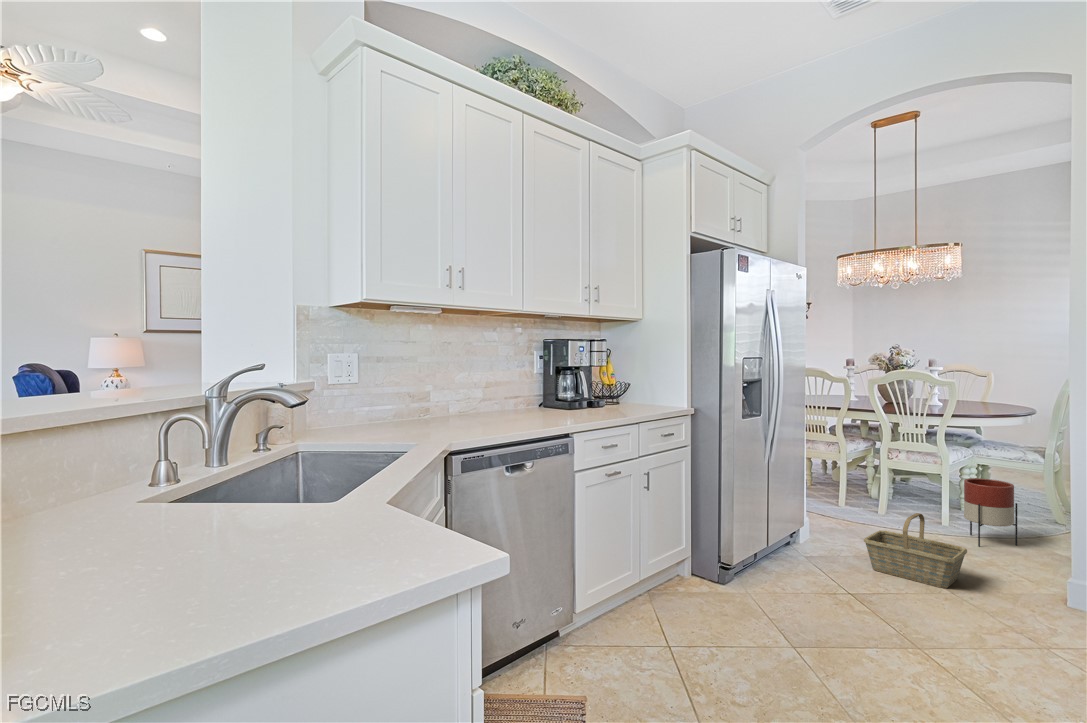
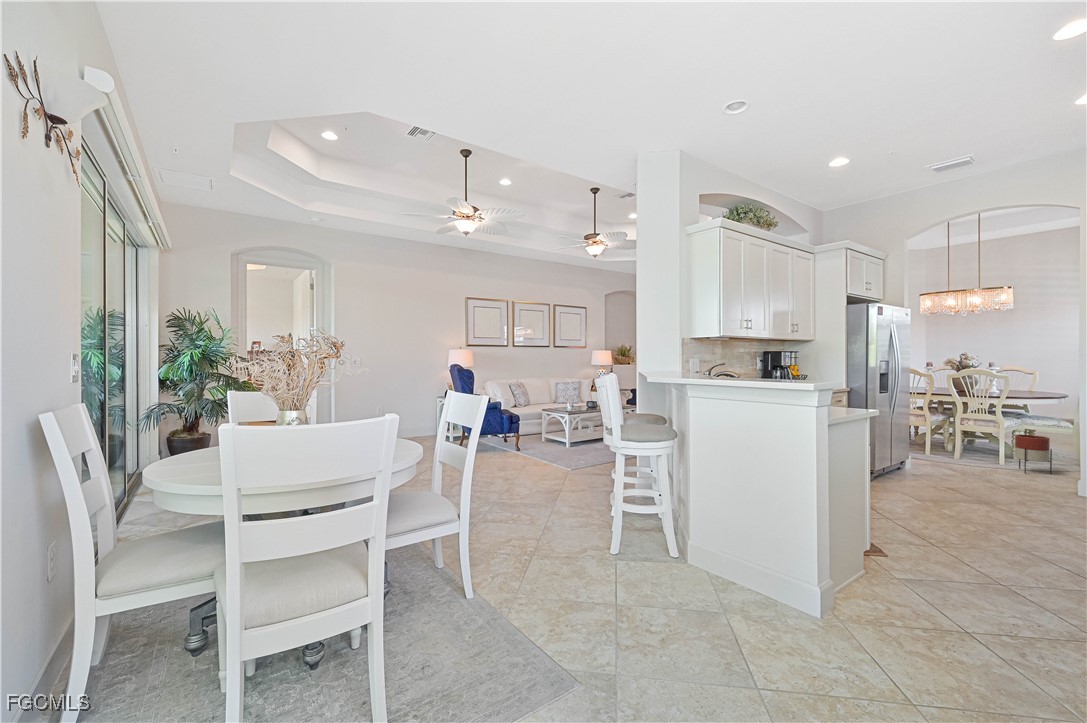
basket: present [864,513,967,588] -> none [950,448,1017,487]

